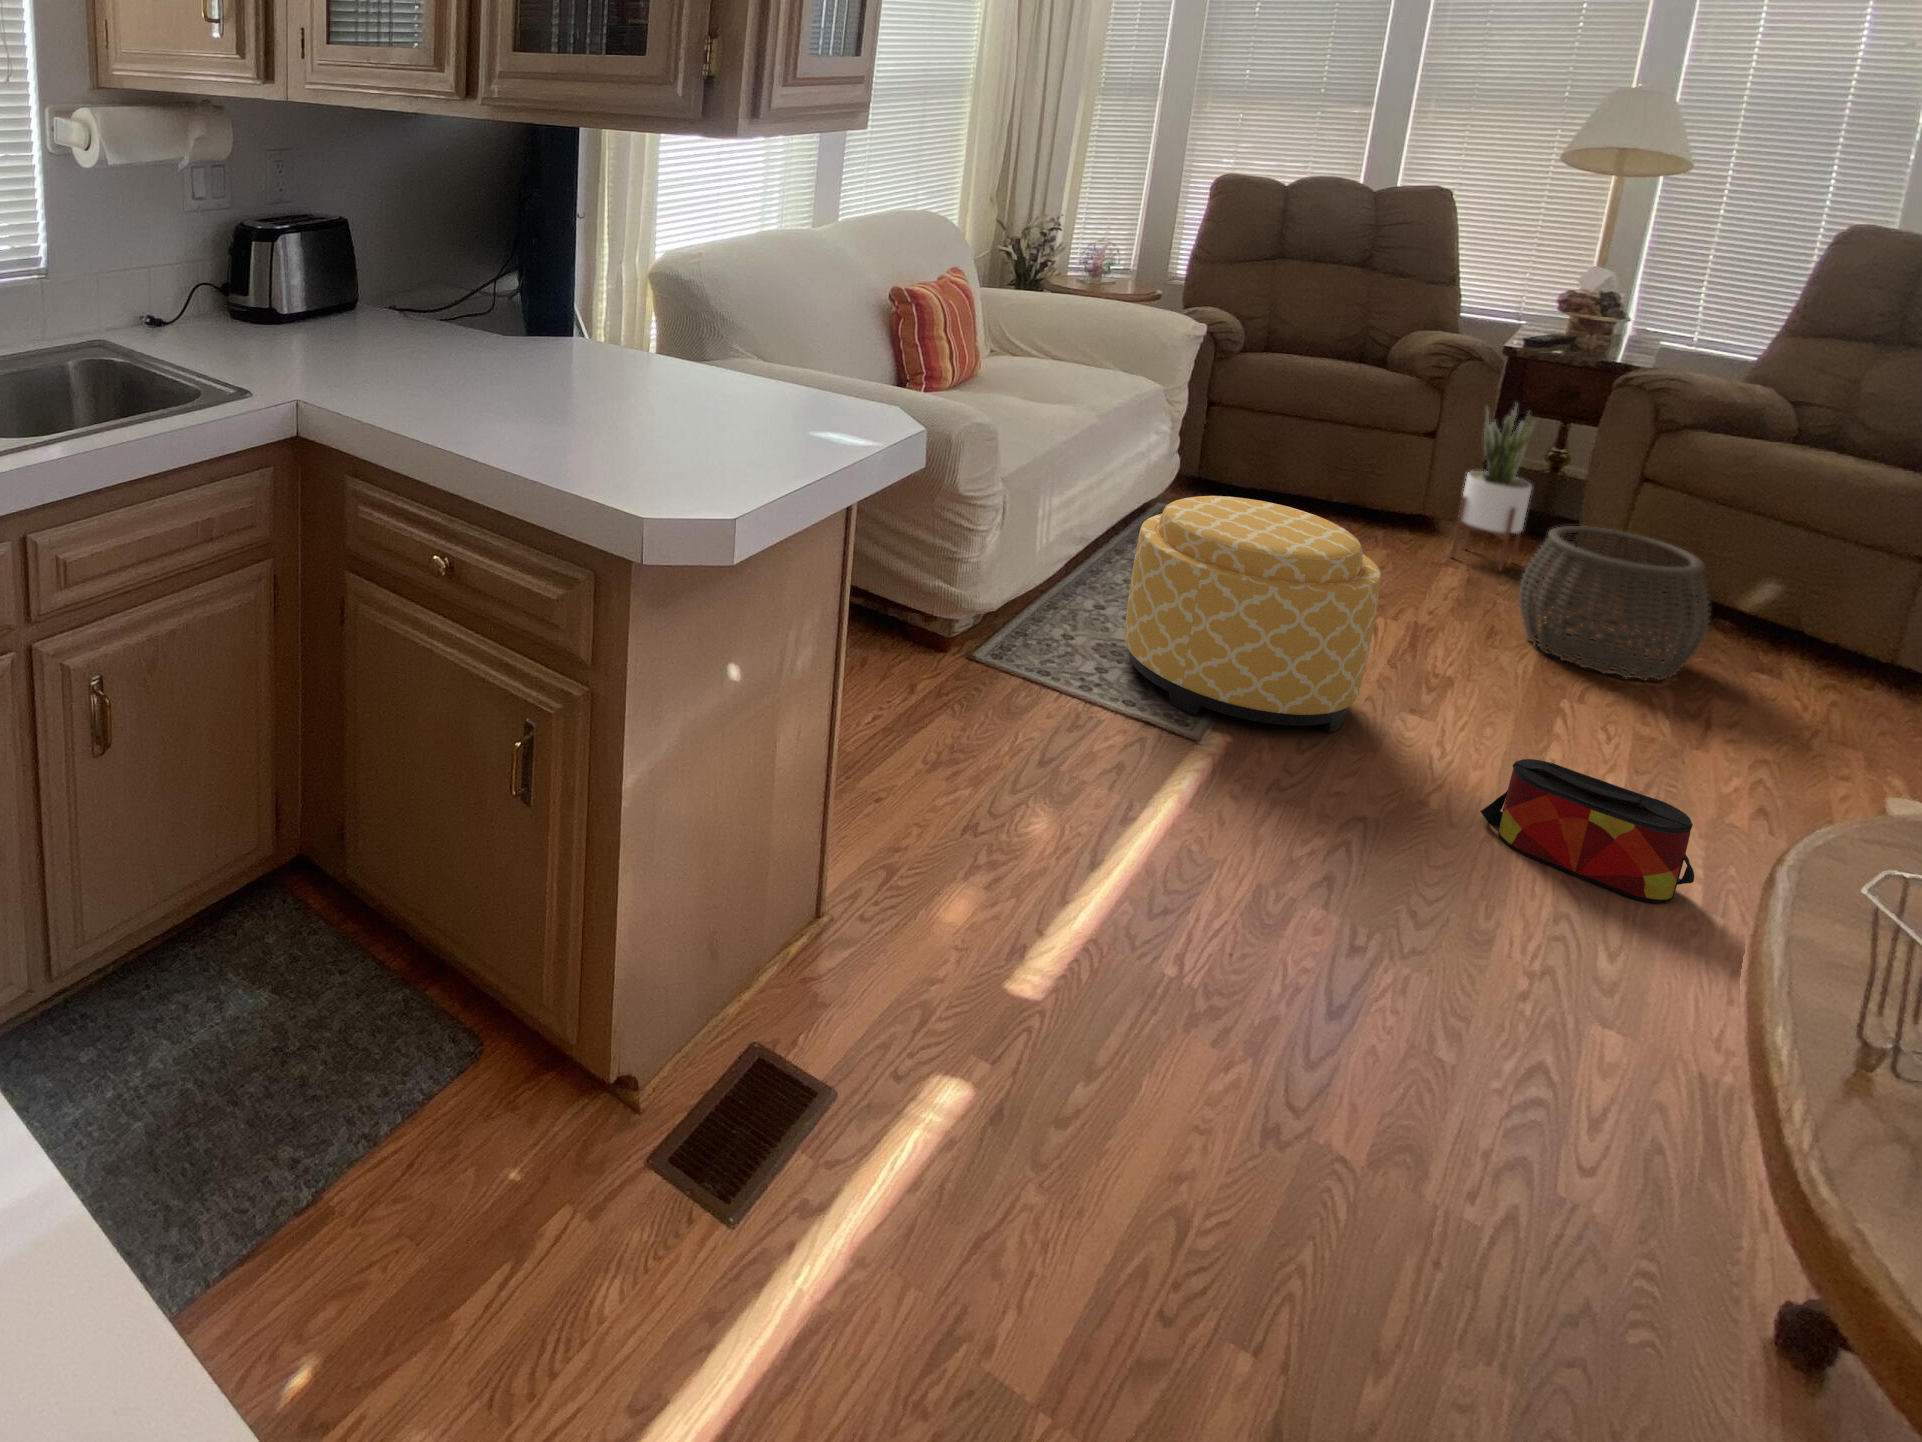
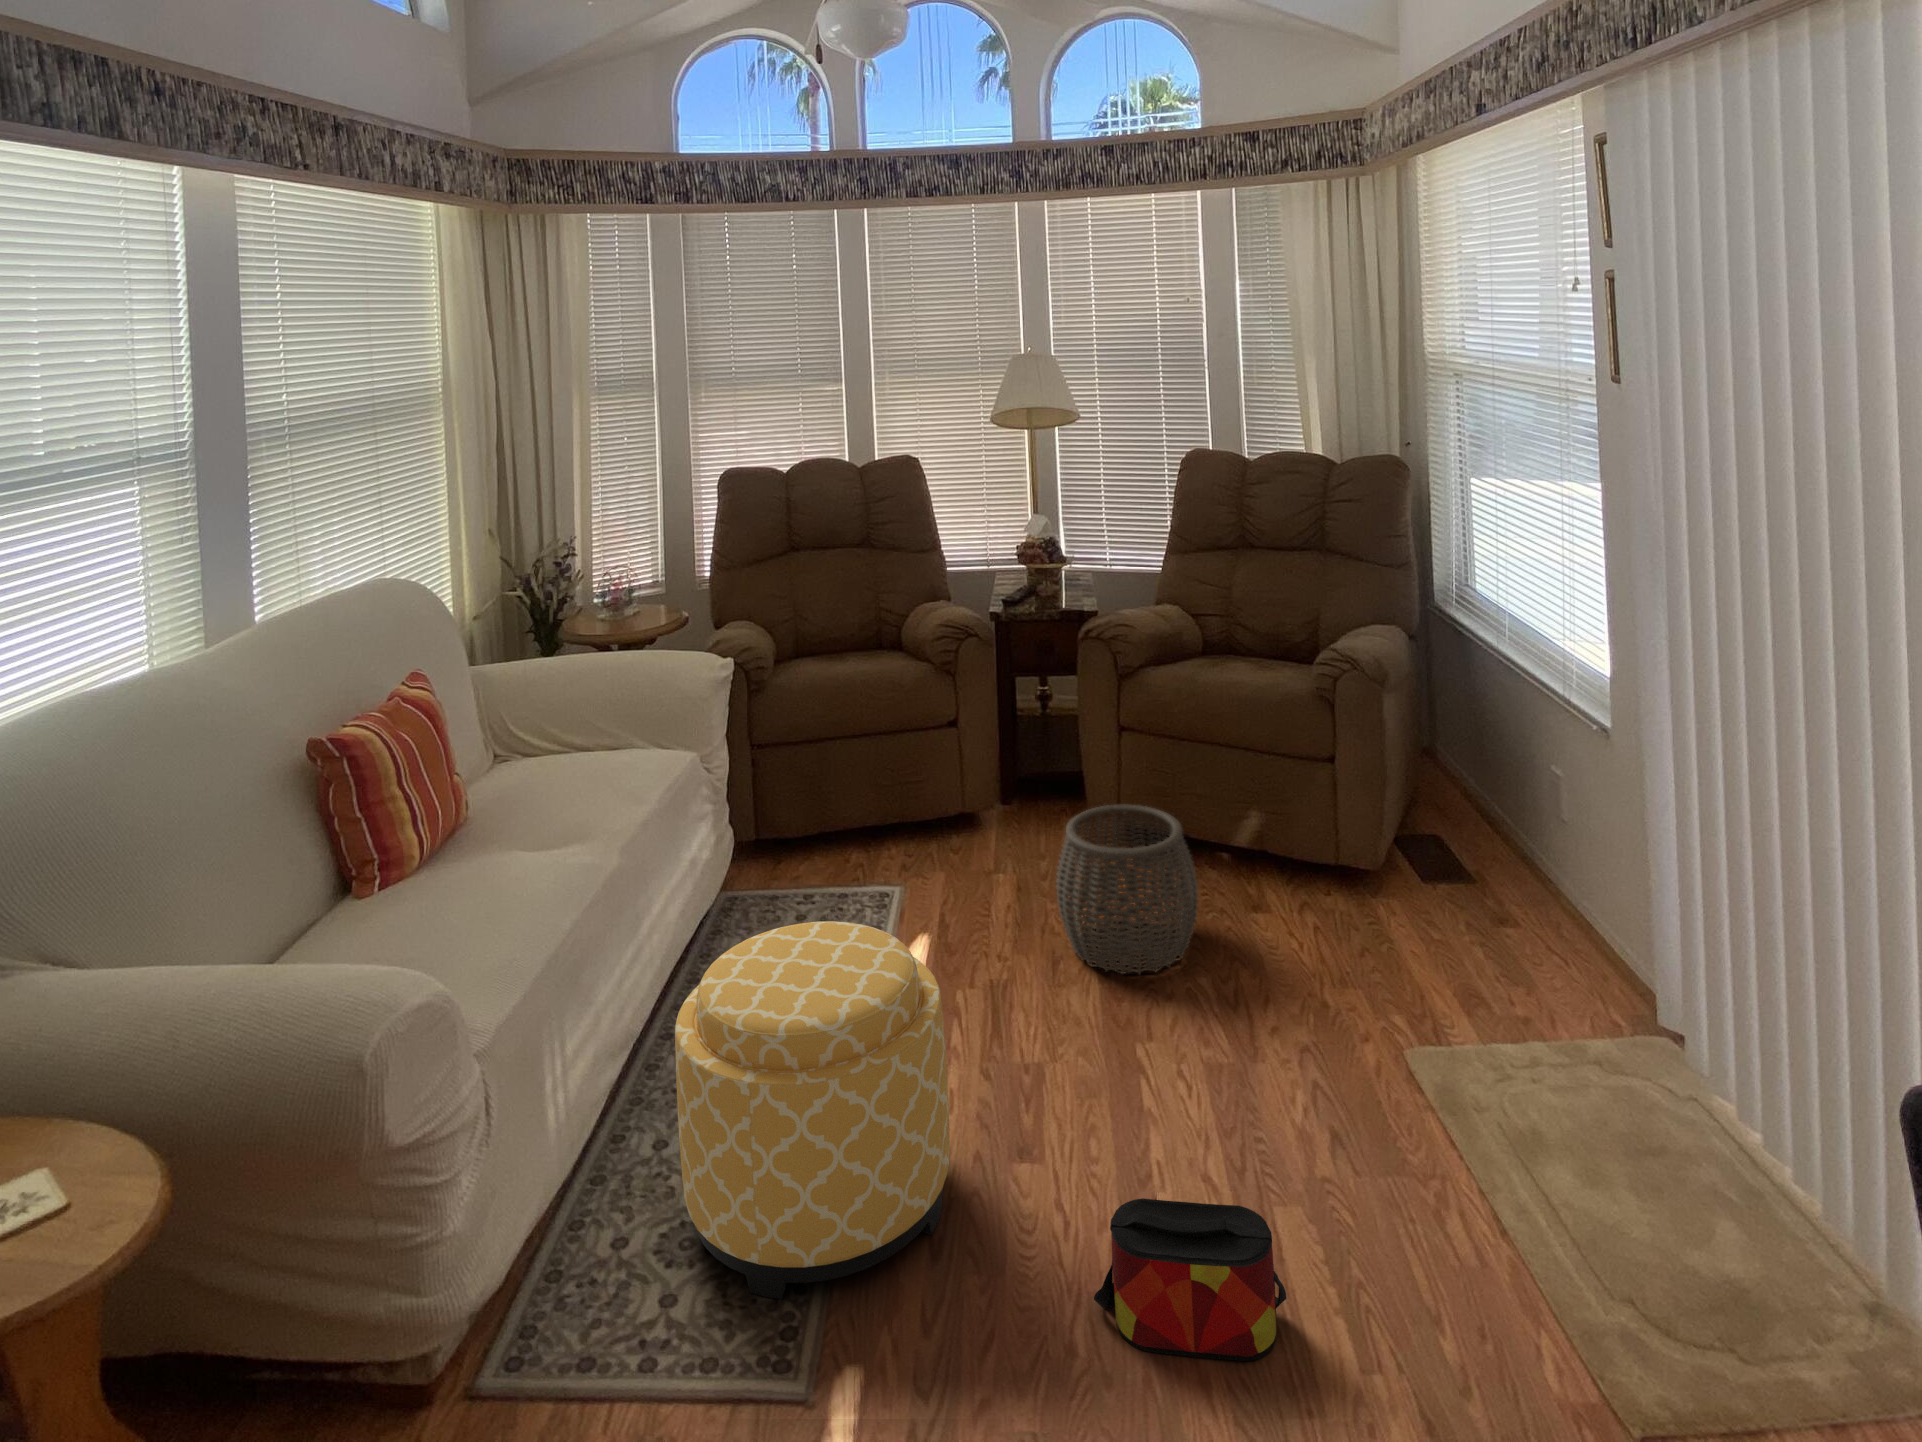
potted plant: present [1451,407,1533,571] -> none [990,679,1044,861]

